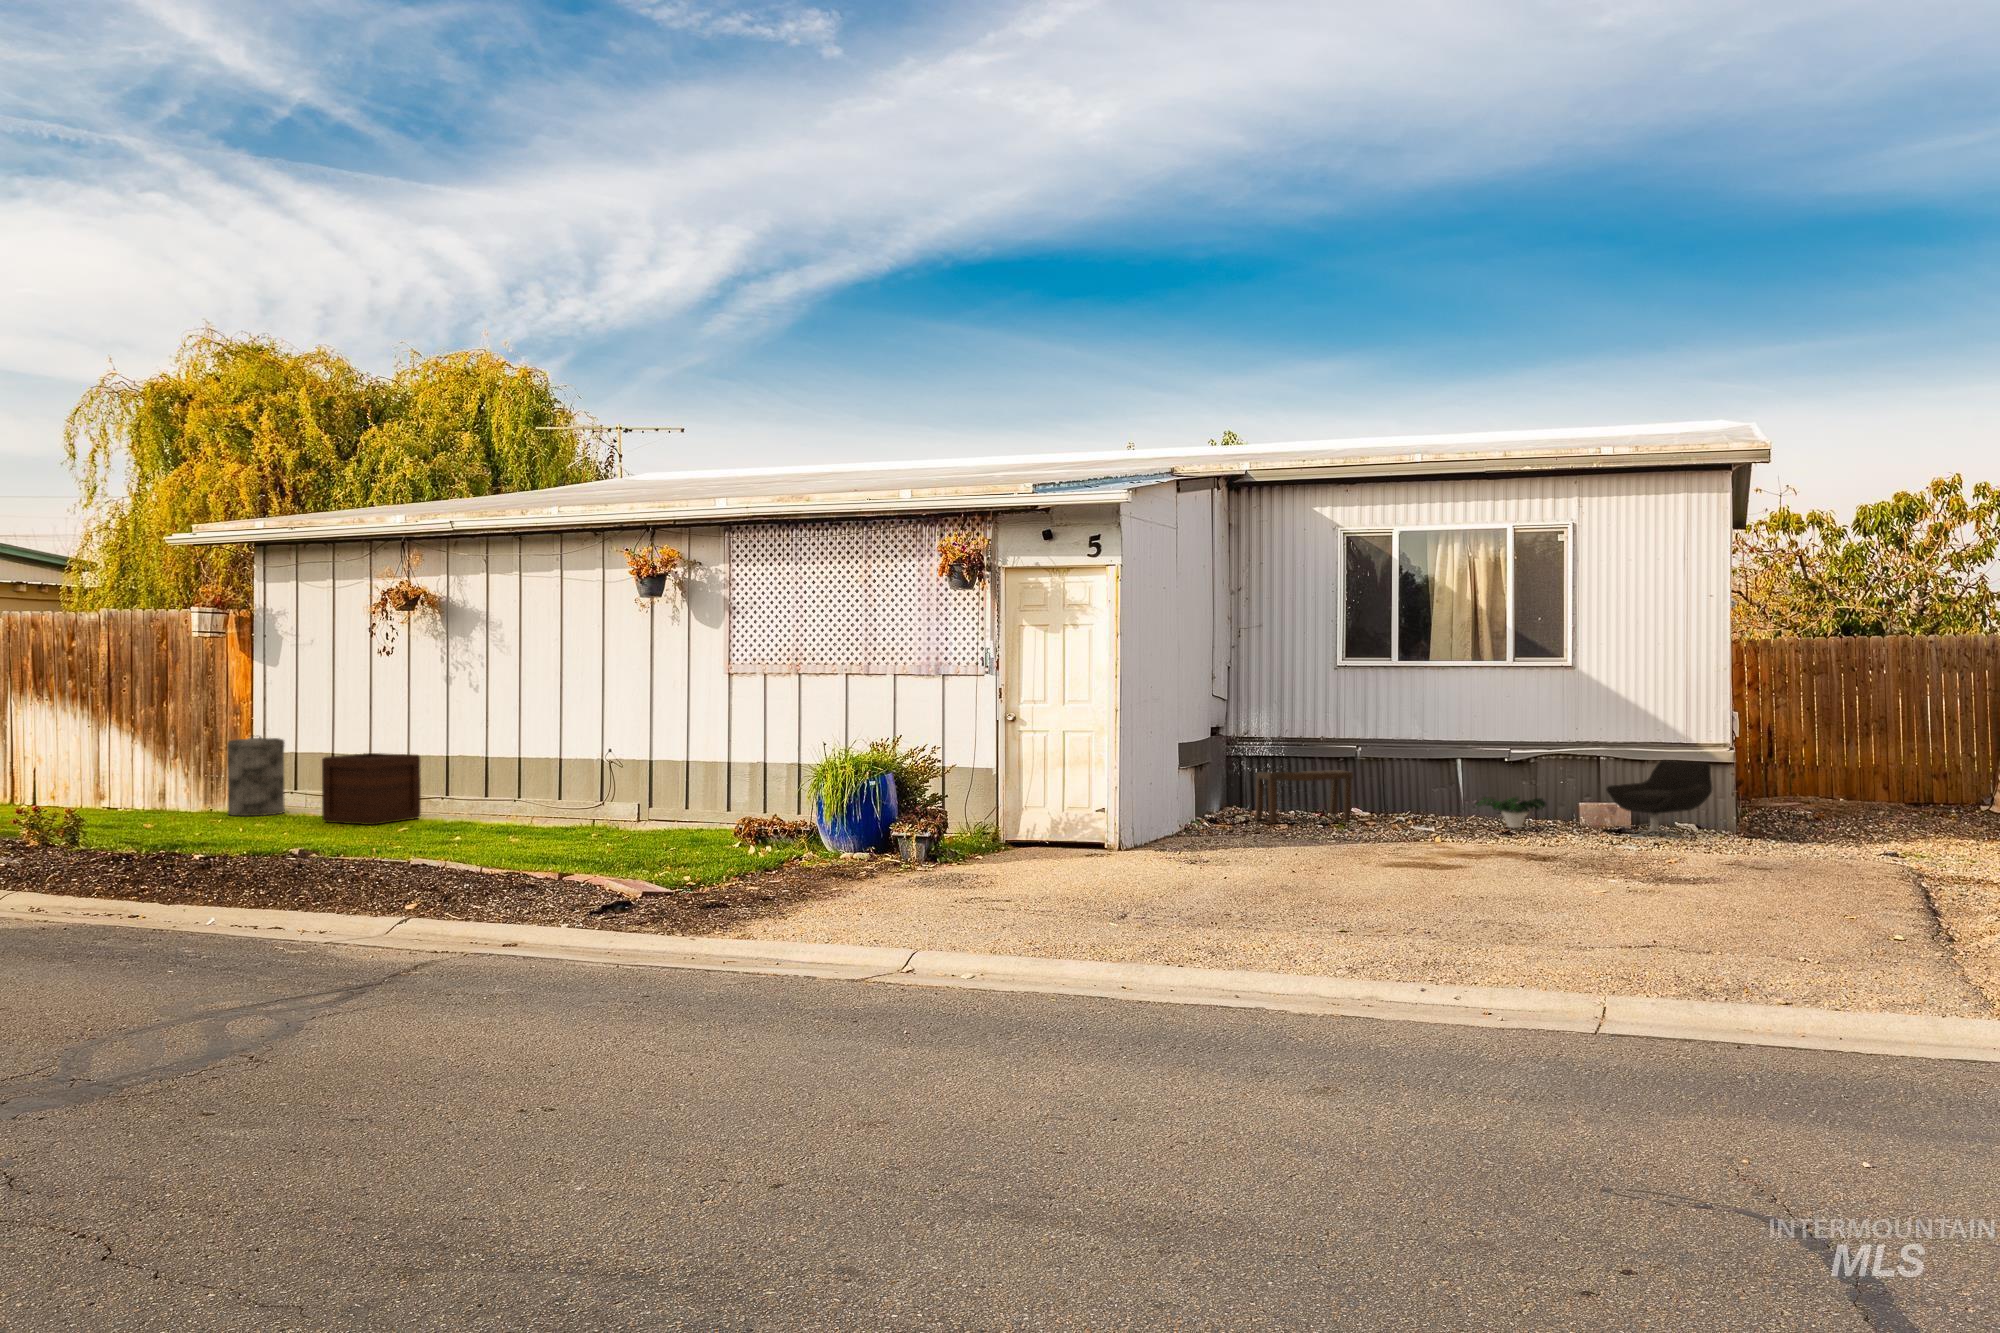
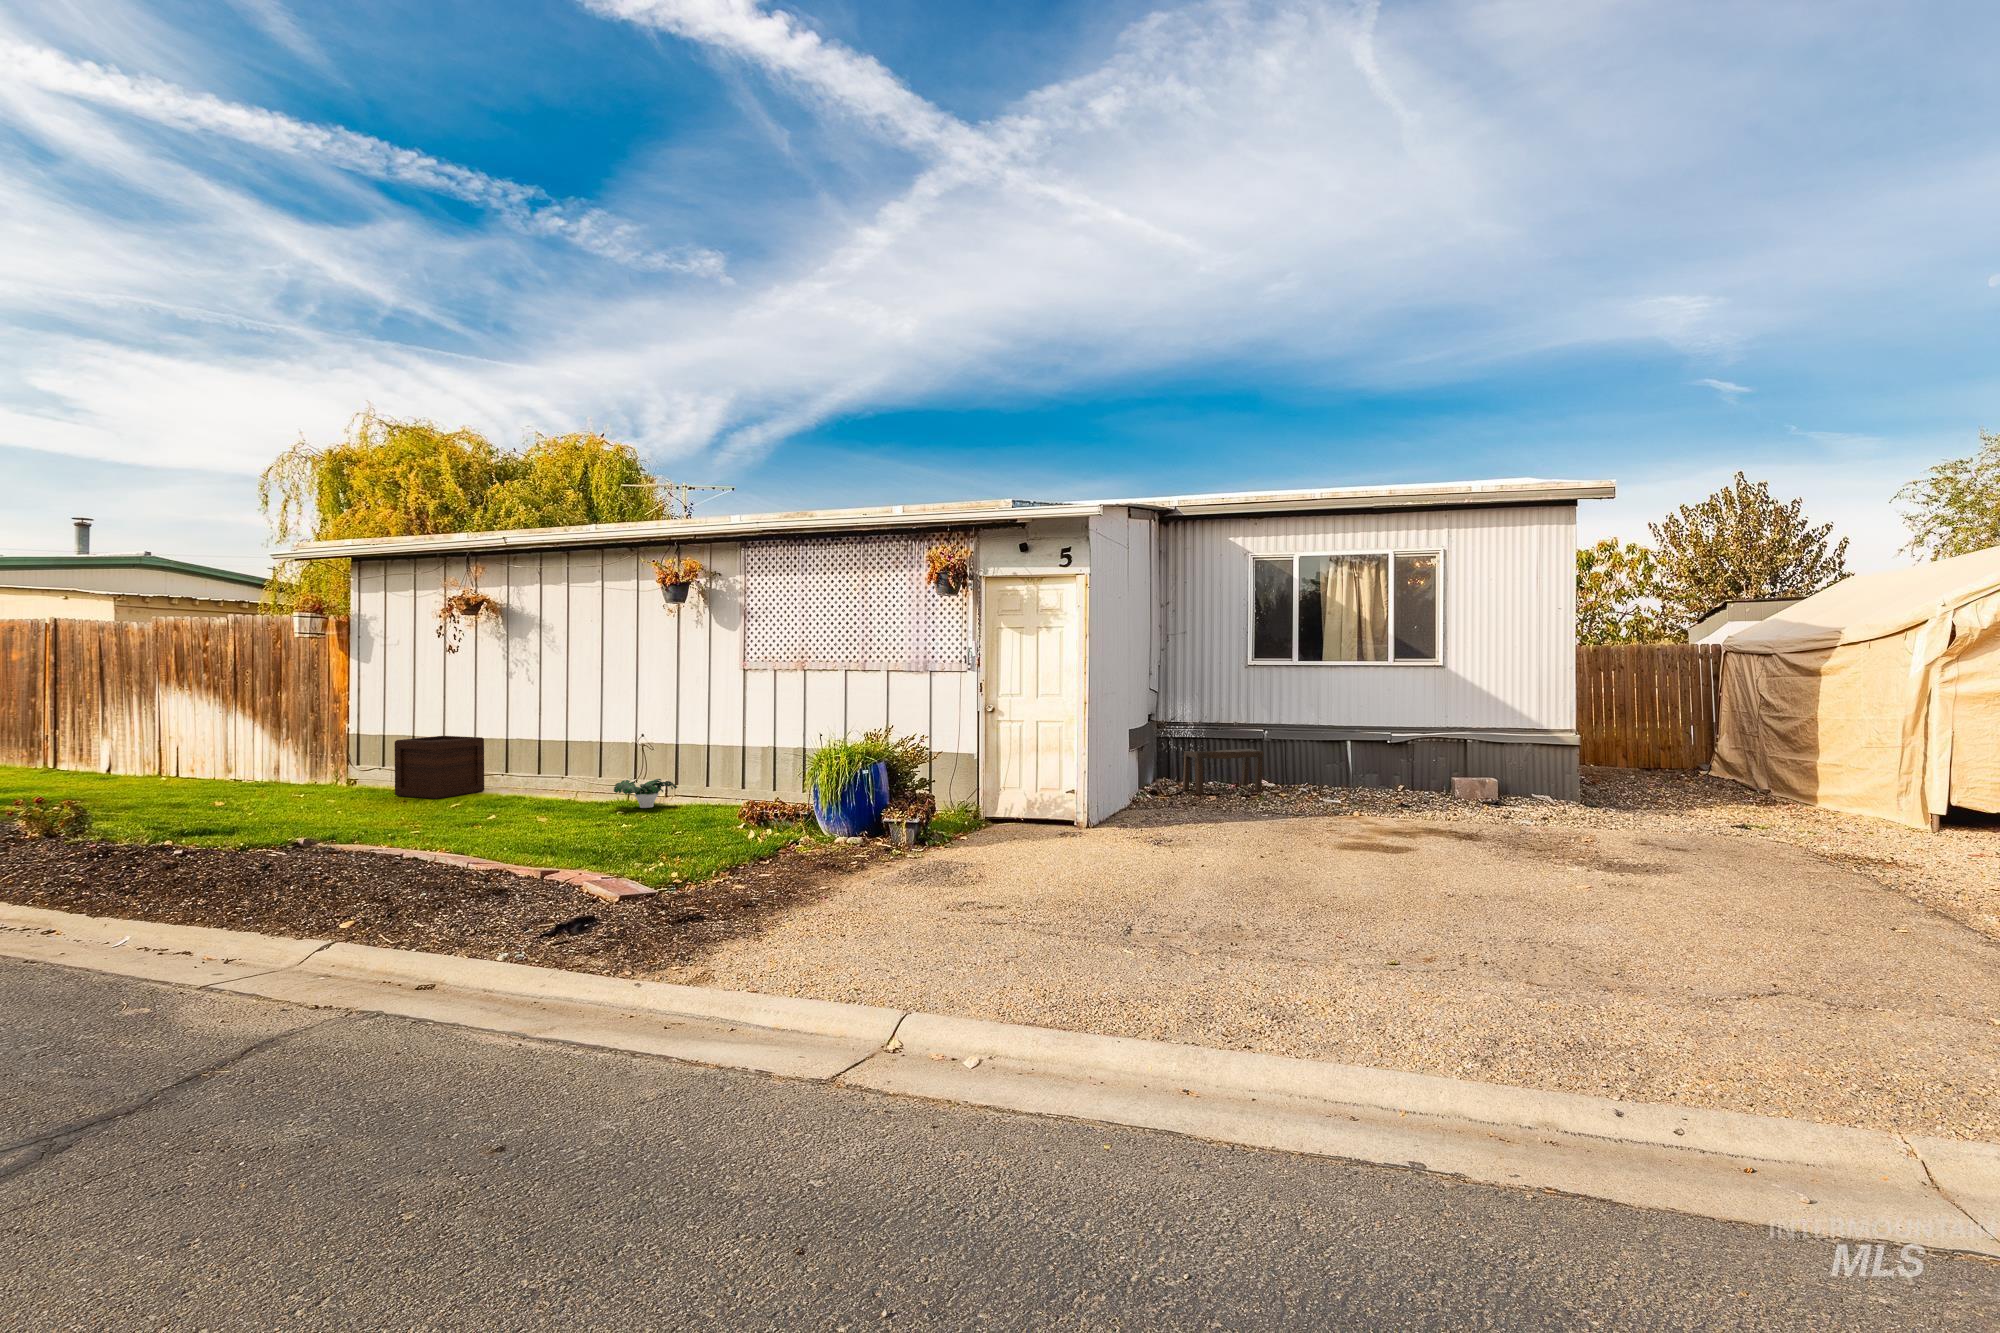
trash can: present [227,735,285,816] -> none [319,721,373,789]
lounge chair: present [1606,760,1712,838] -> none [1476,742,1566,808]
potted plant: present [1476,796,1546,828] -> present [614,779,677,808]

